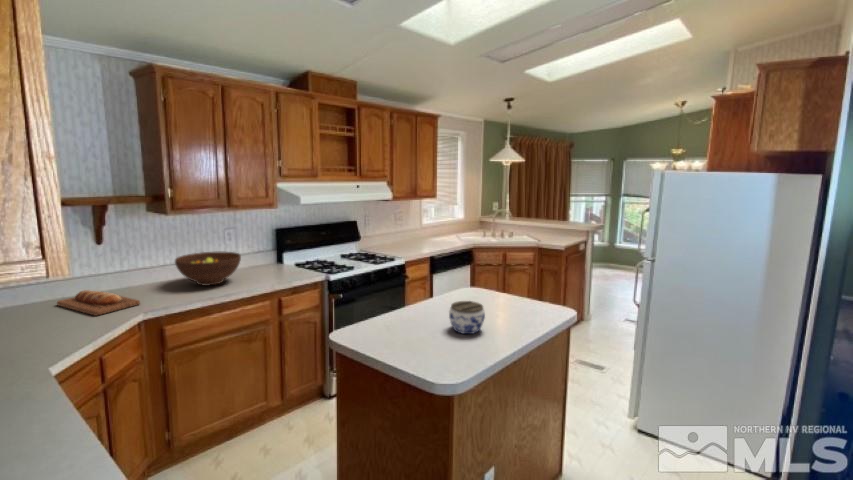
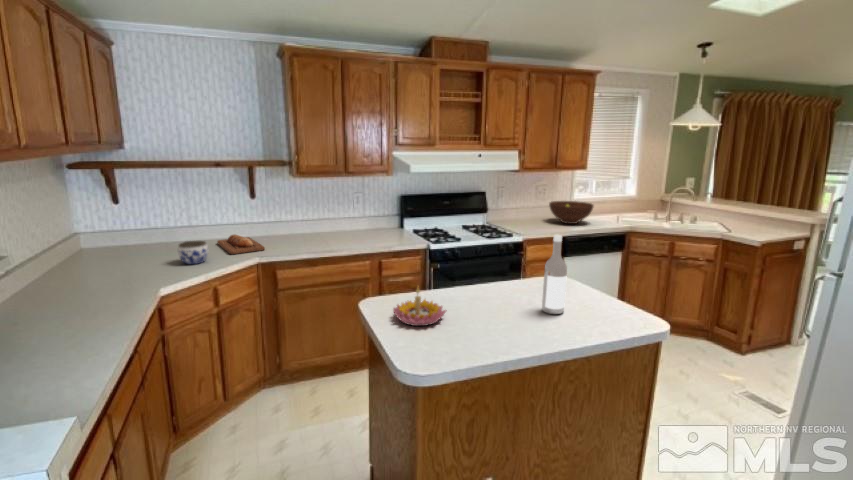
fruit bowl: present [175,252,241,286] -> present [549,201,593,224]
wine bottle: none [491,253,510,321] -> present [542,235,567,314]
jar: present [449,301,485,334] -> present [178,241,209,264]
candle holder: none [380,313,432,353] -> present [393,288,447,326]

